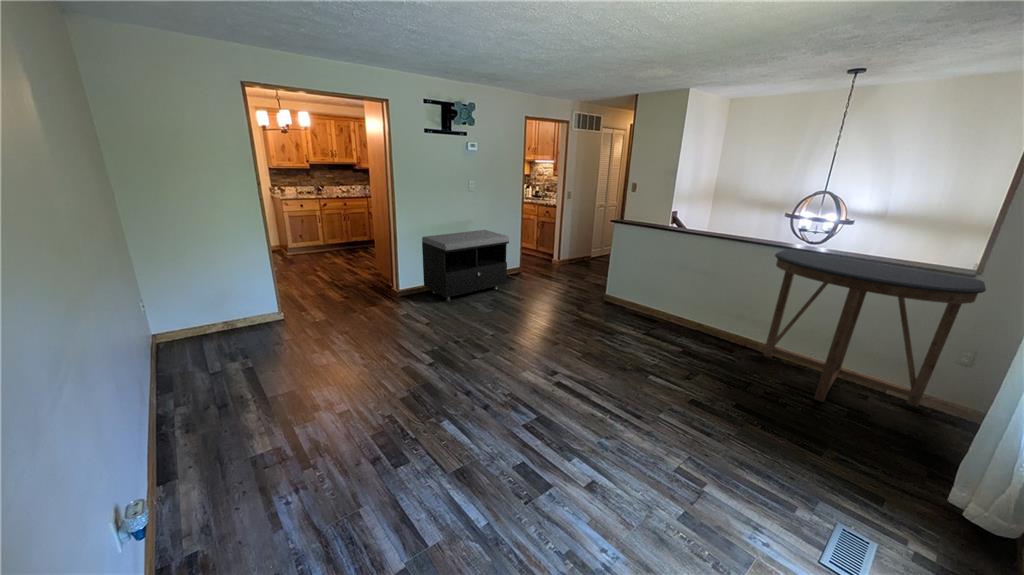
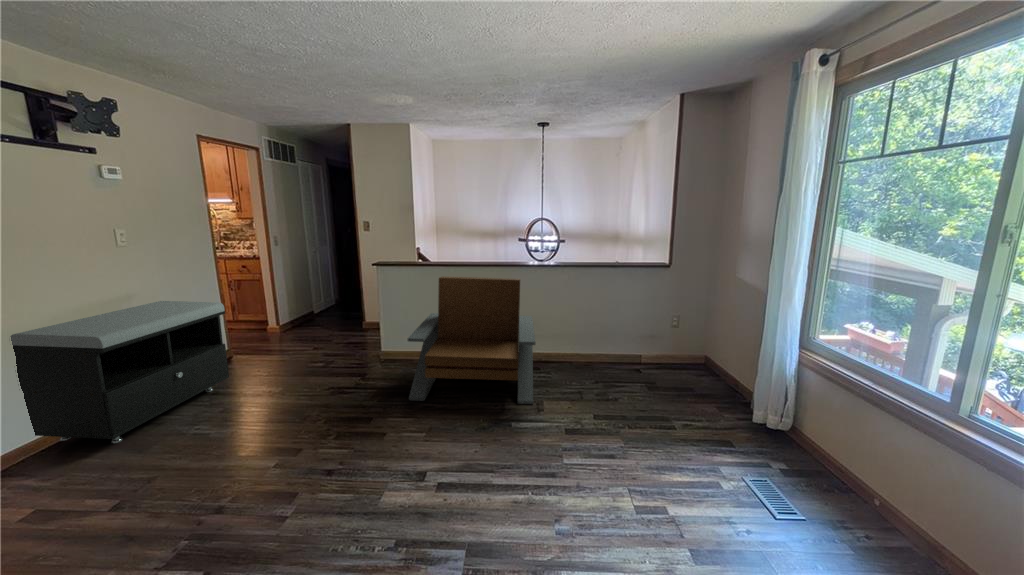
lounge chair: none [592,241,737,372] -> present [408,277,536,404]
console table: present [763,249,986,407] -> none [559,266,688,386]

